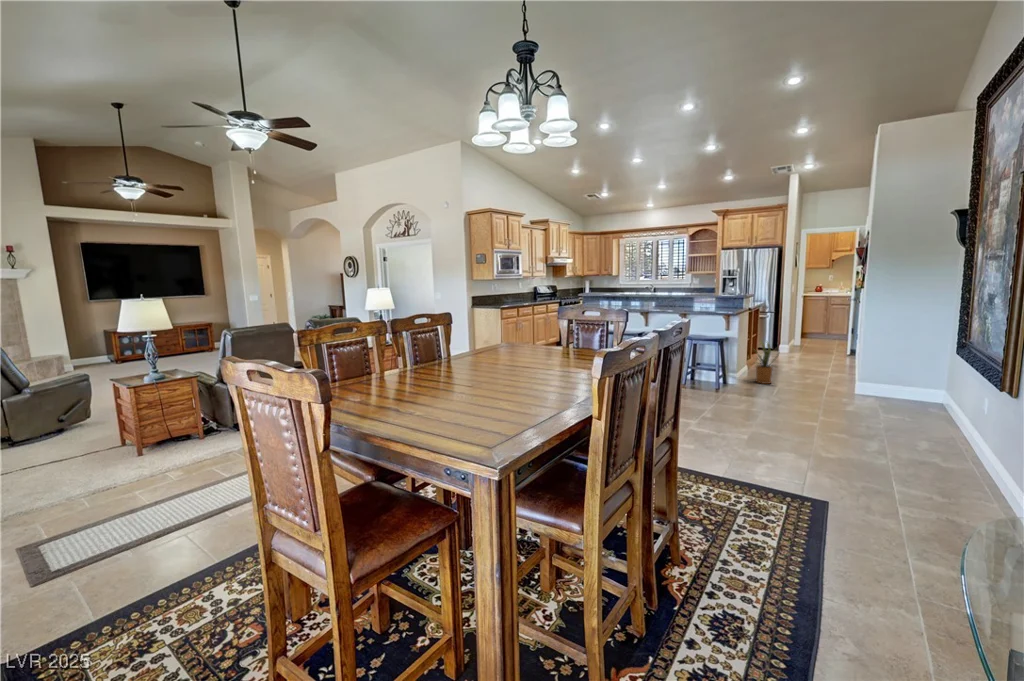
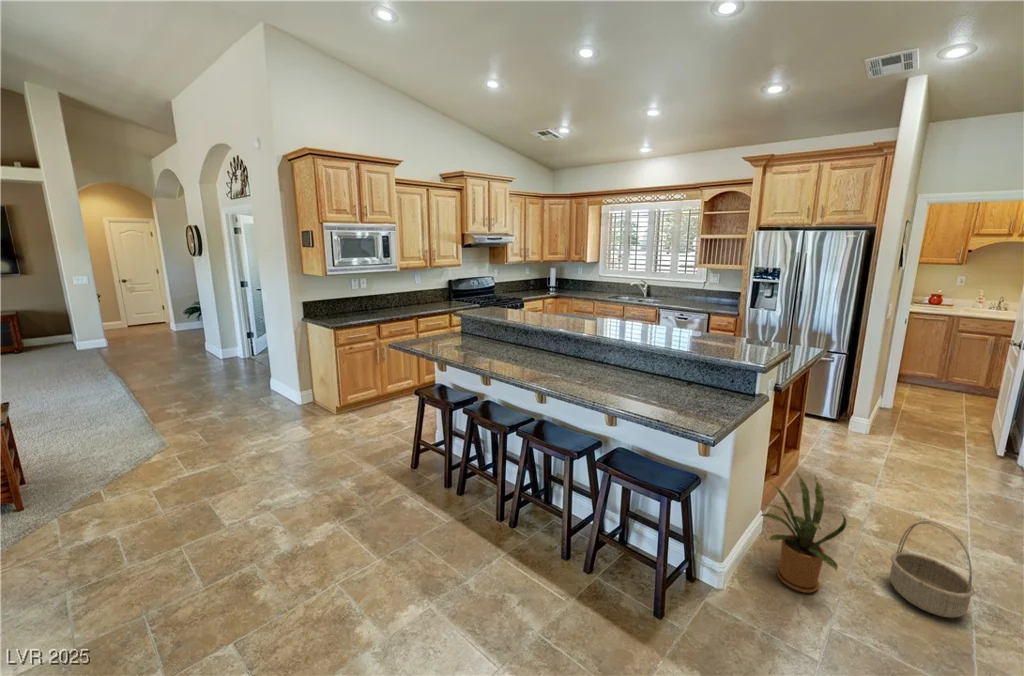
basket: none [797,351,826,385] -> present [890,521,975,618]

